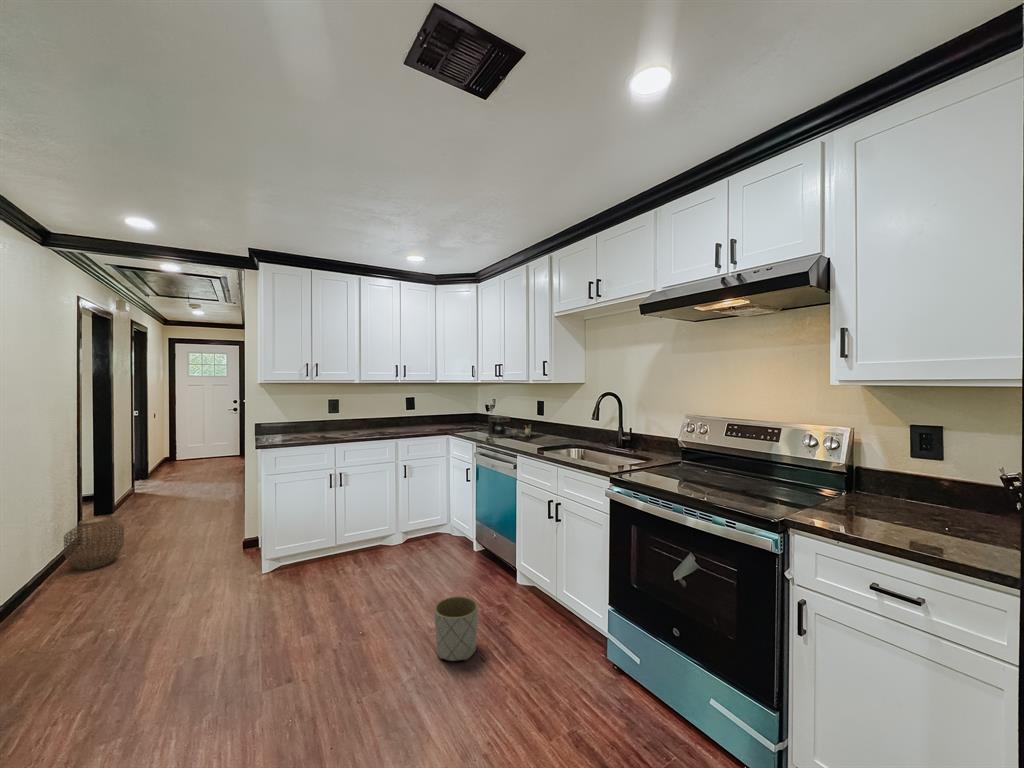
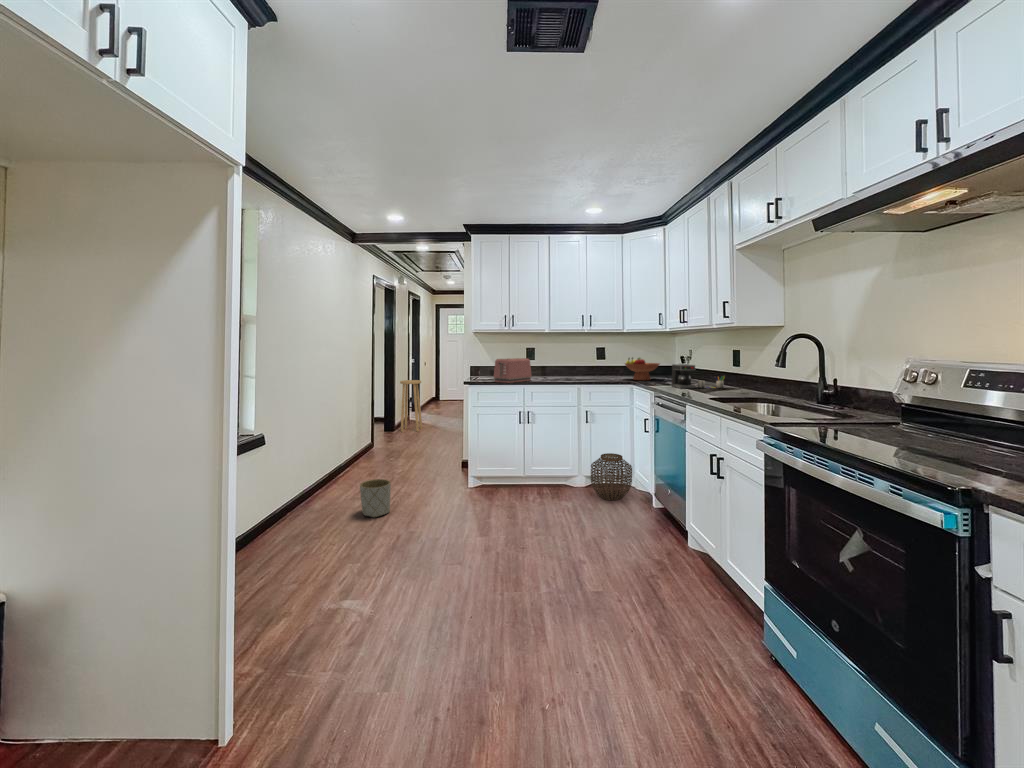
fruit bowl: none [437,408,470,430] -> present [625,358,660,381]
toaster: none [298,411,342,440] -> present [494,358,532,383]
stool: none [126,437,161,508] -> present [400,380,422,432]
woven basket: present [64,516,124,570] -> present [591,453,632,501]
planter: present [434,596,478,661] -> present [360,479,391,518]

